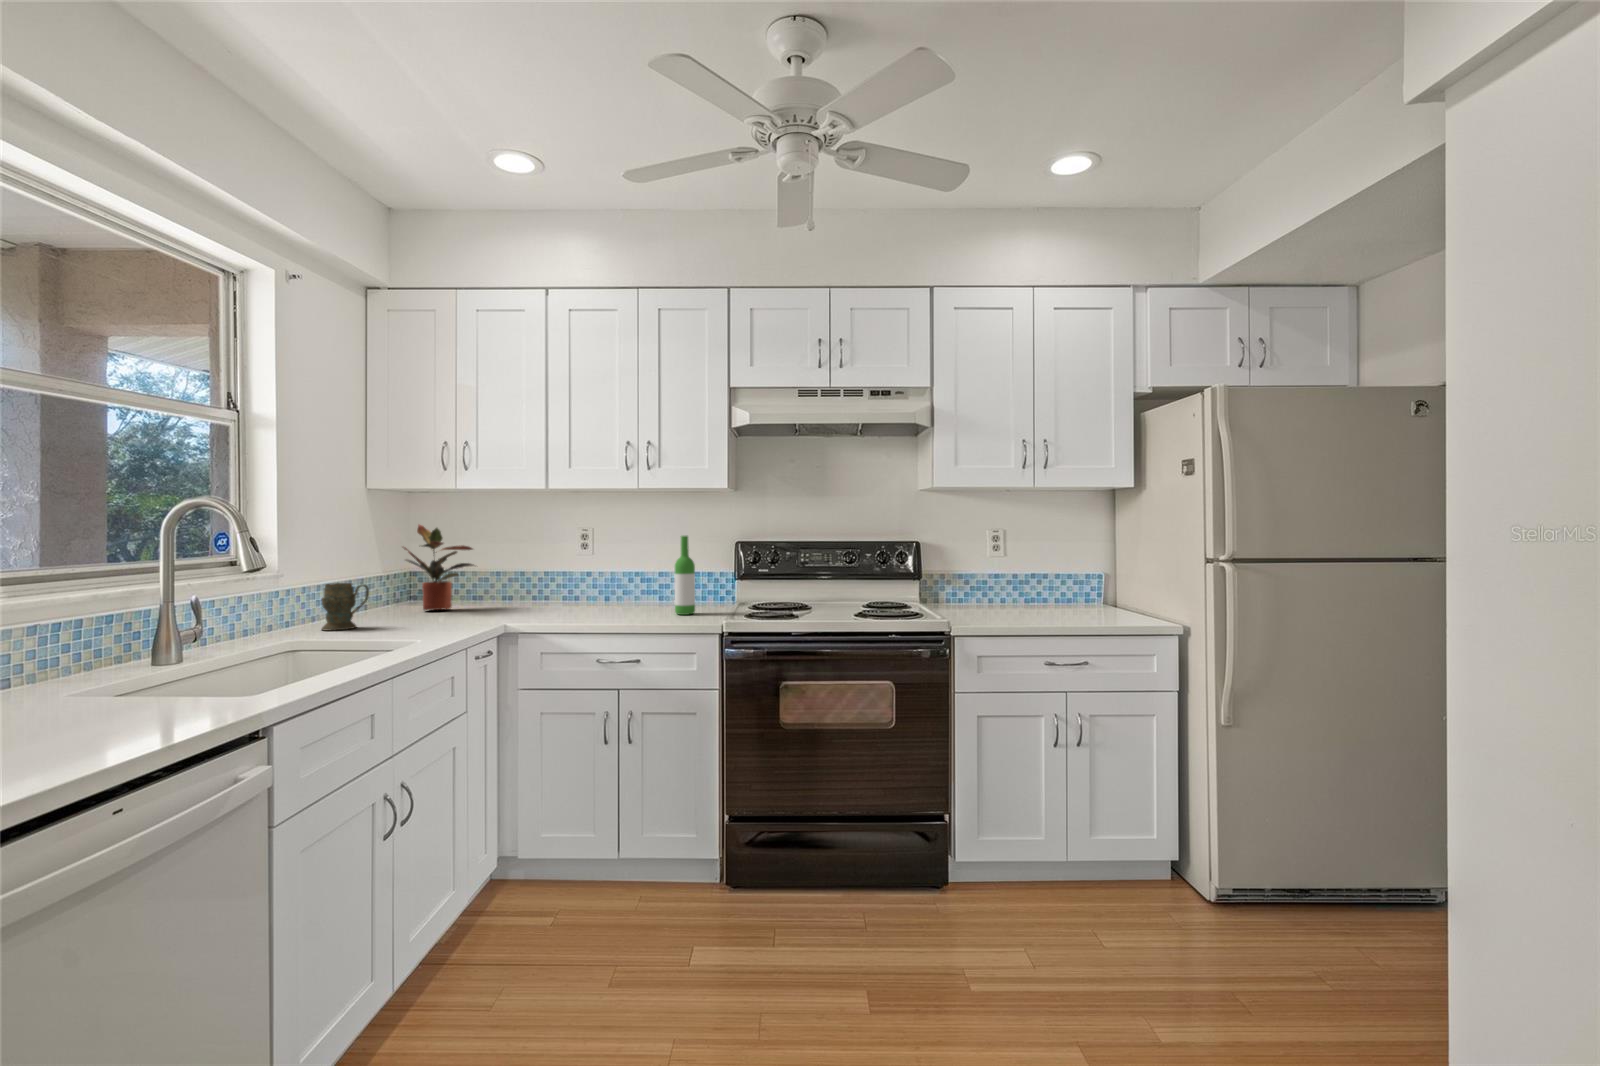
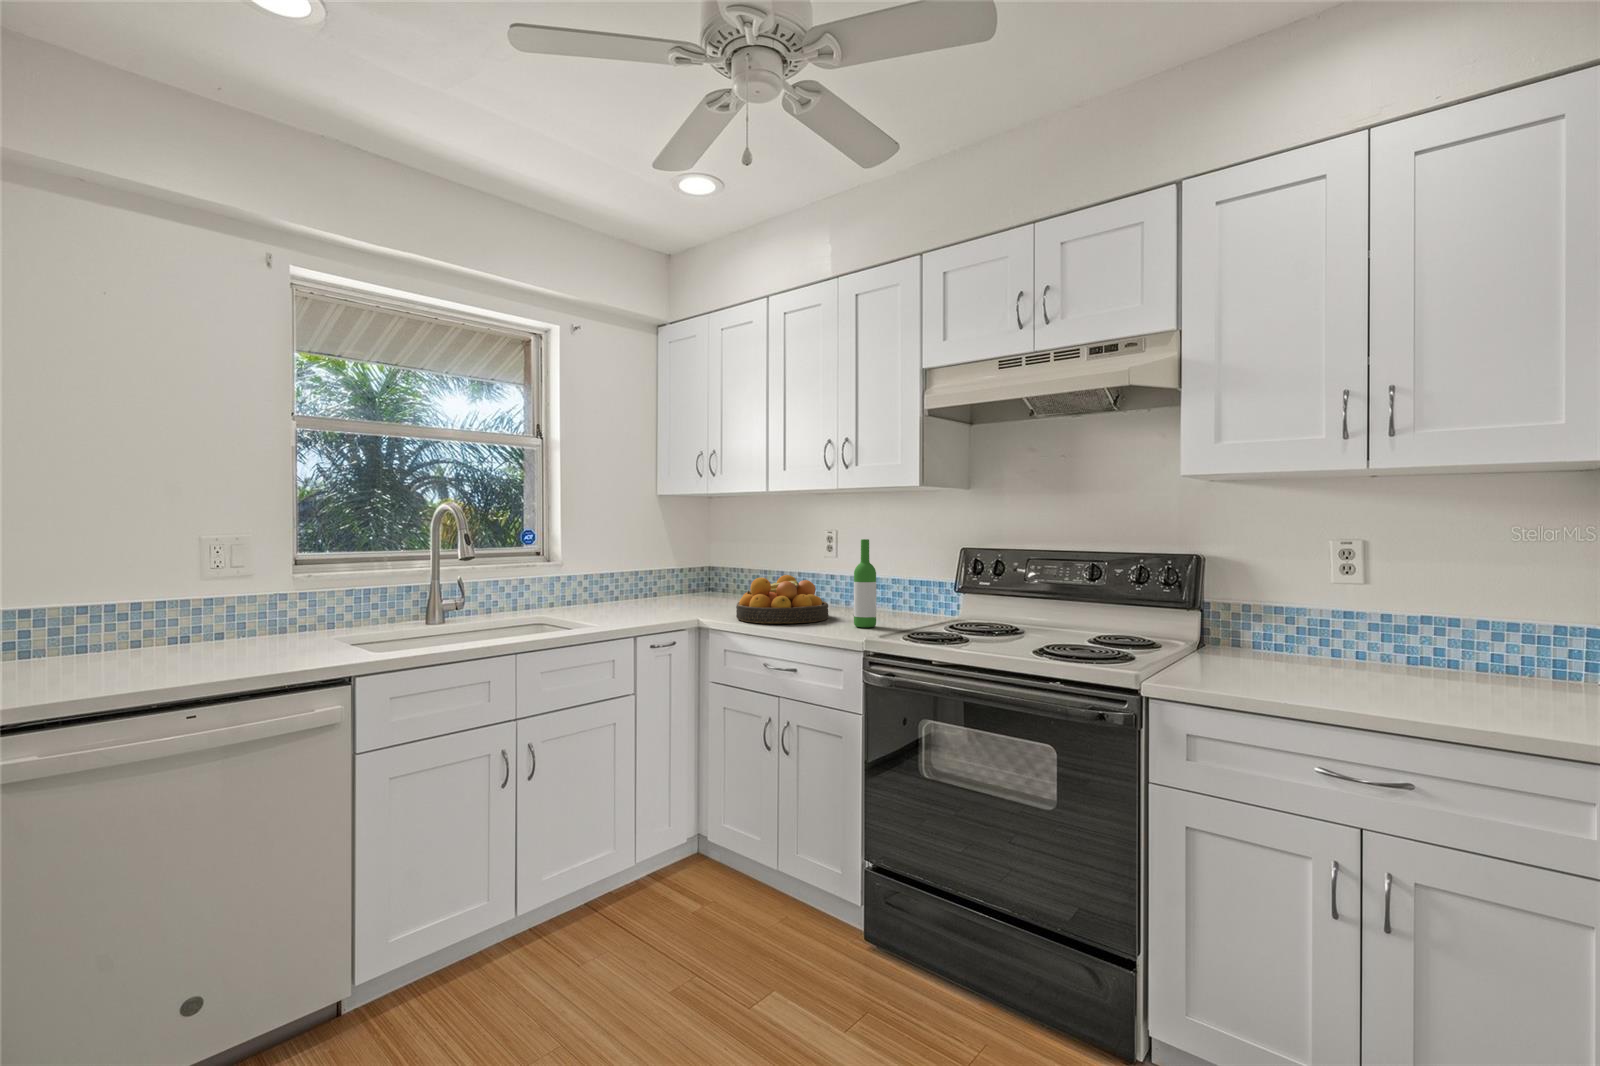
potted plant: present [404,524,474,610] -> none [668,525,734,602]
fruit bowl: none [538,573,633,621] -> present [736,575,828,624]
mug: present [322,583,369,631] -> none [585,574,614,612]

